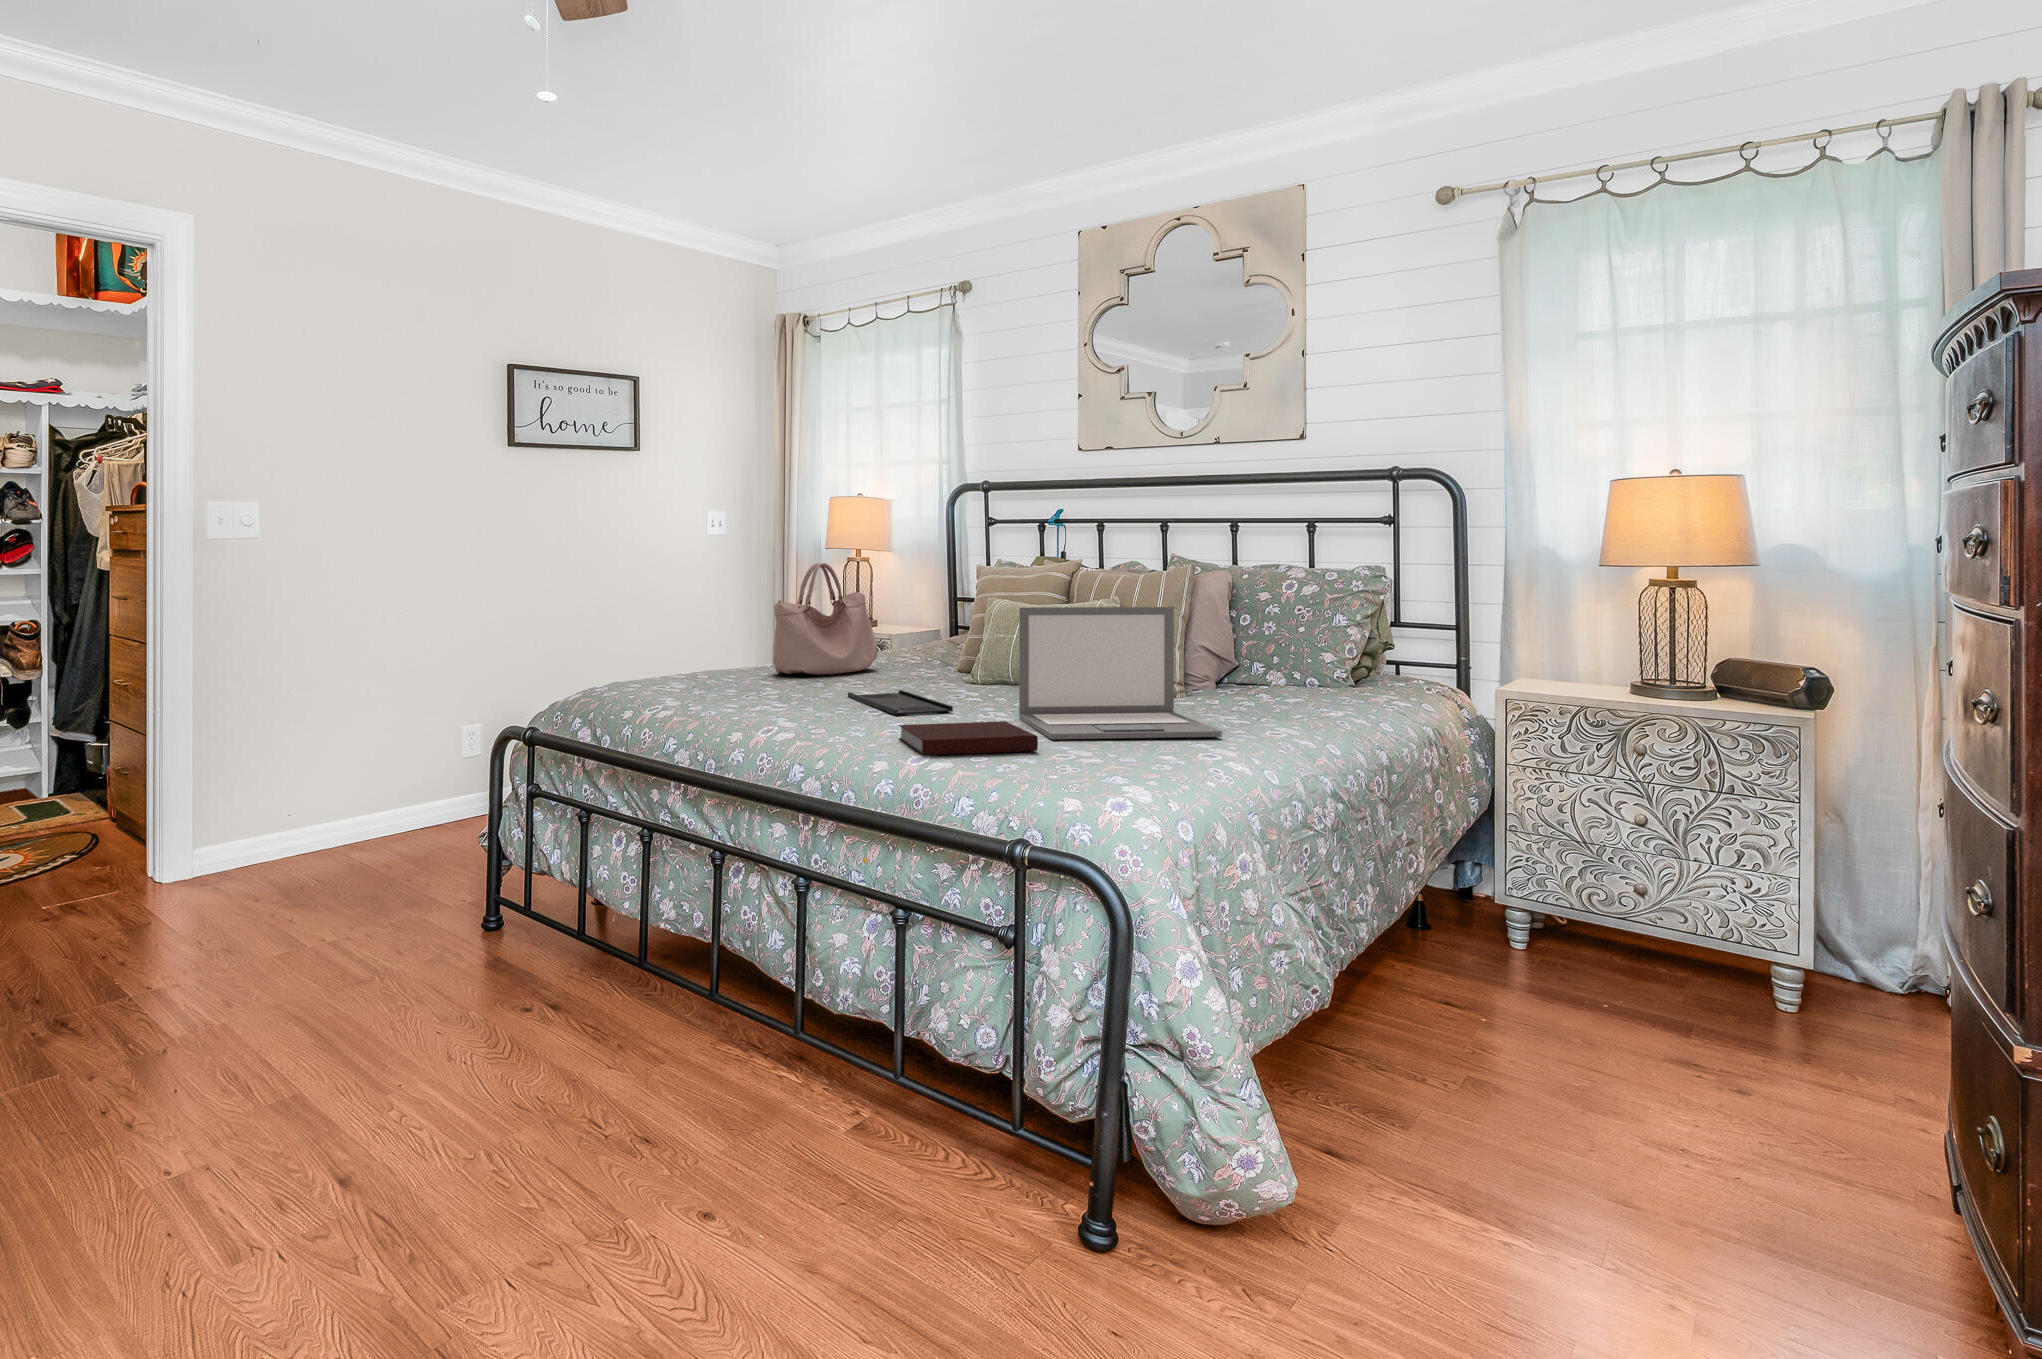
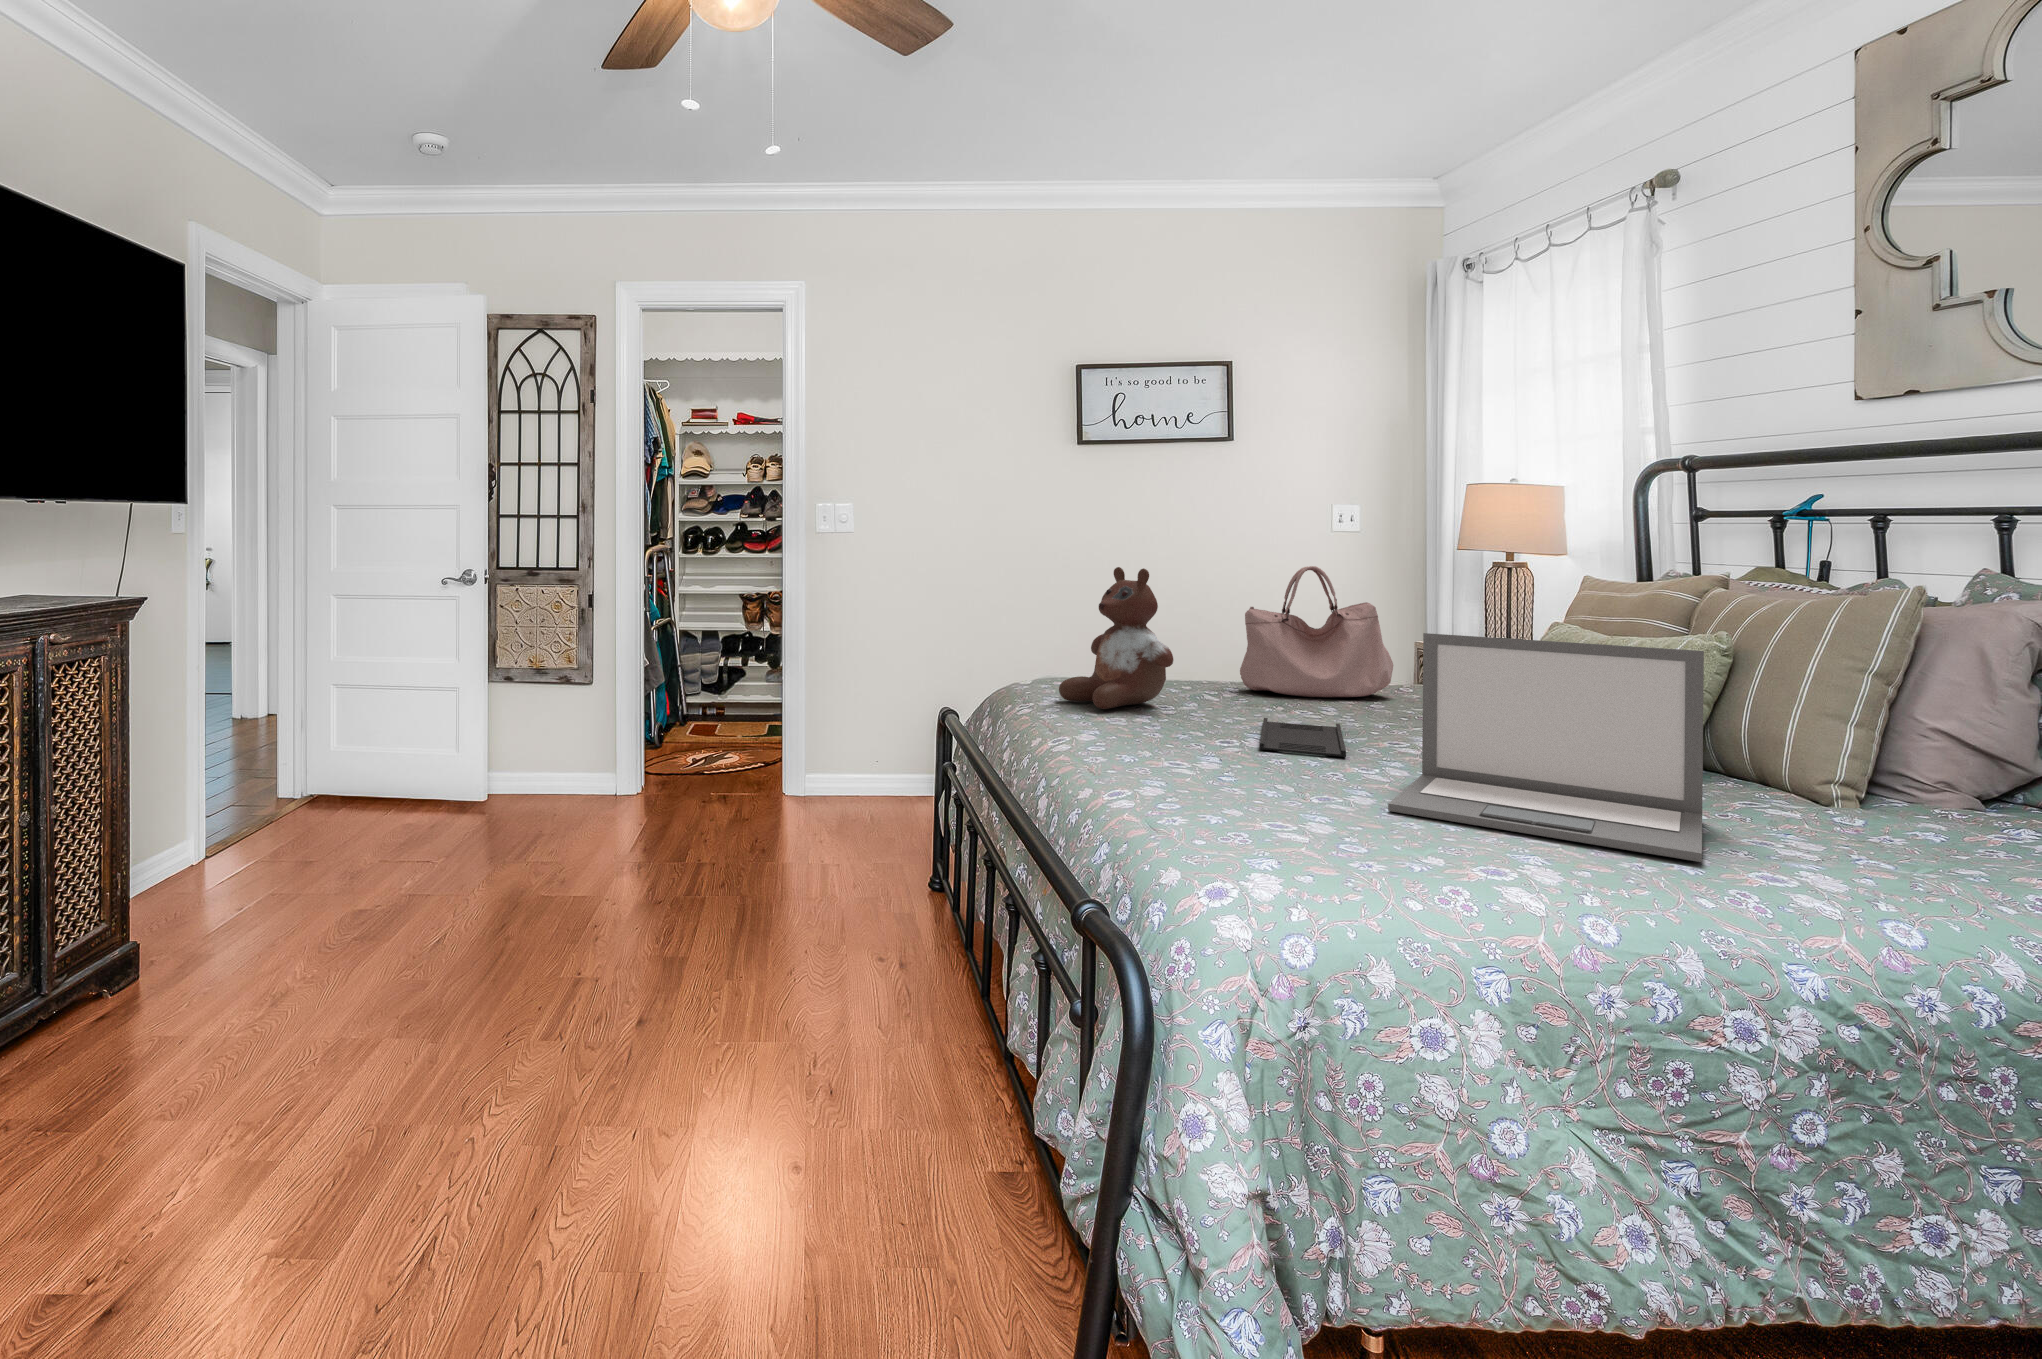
stuffed bear: none [667,567,773,702] -> present [1059,567,1173,709]
notebook: present [899,721,1038,755] -> none [1164,758,1340,819]

